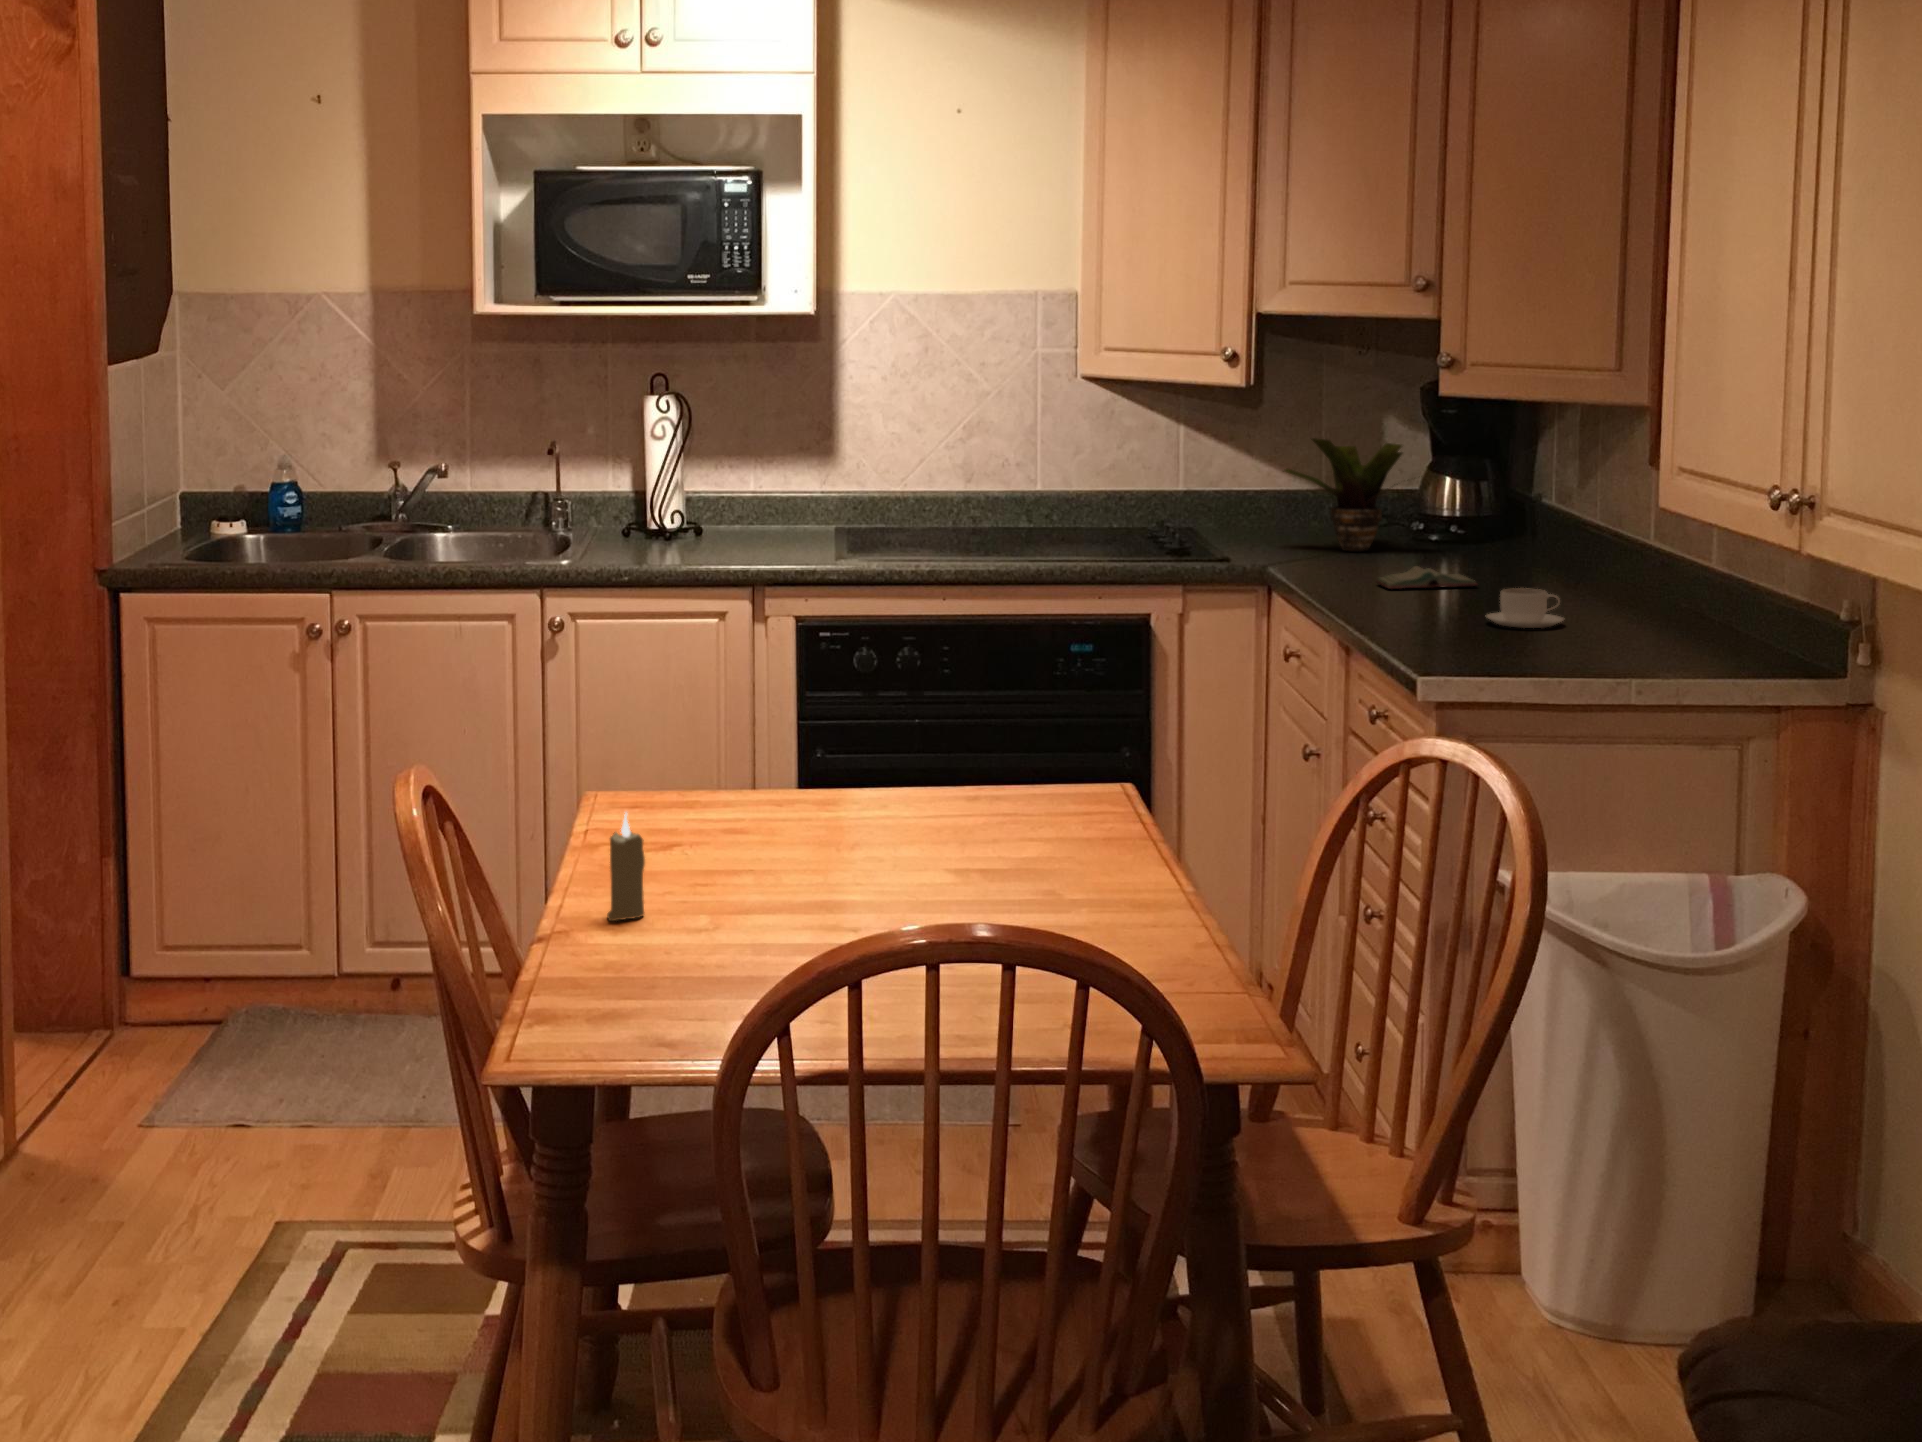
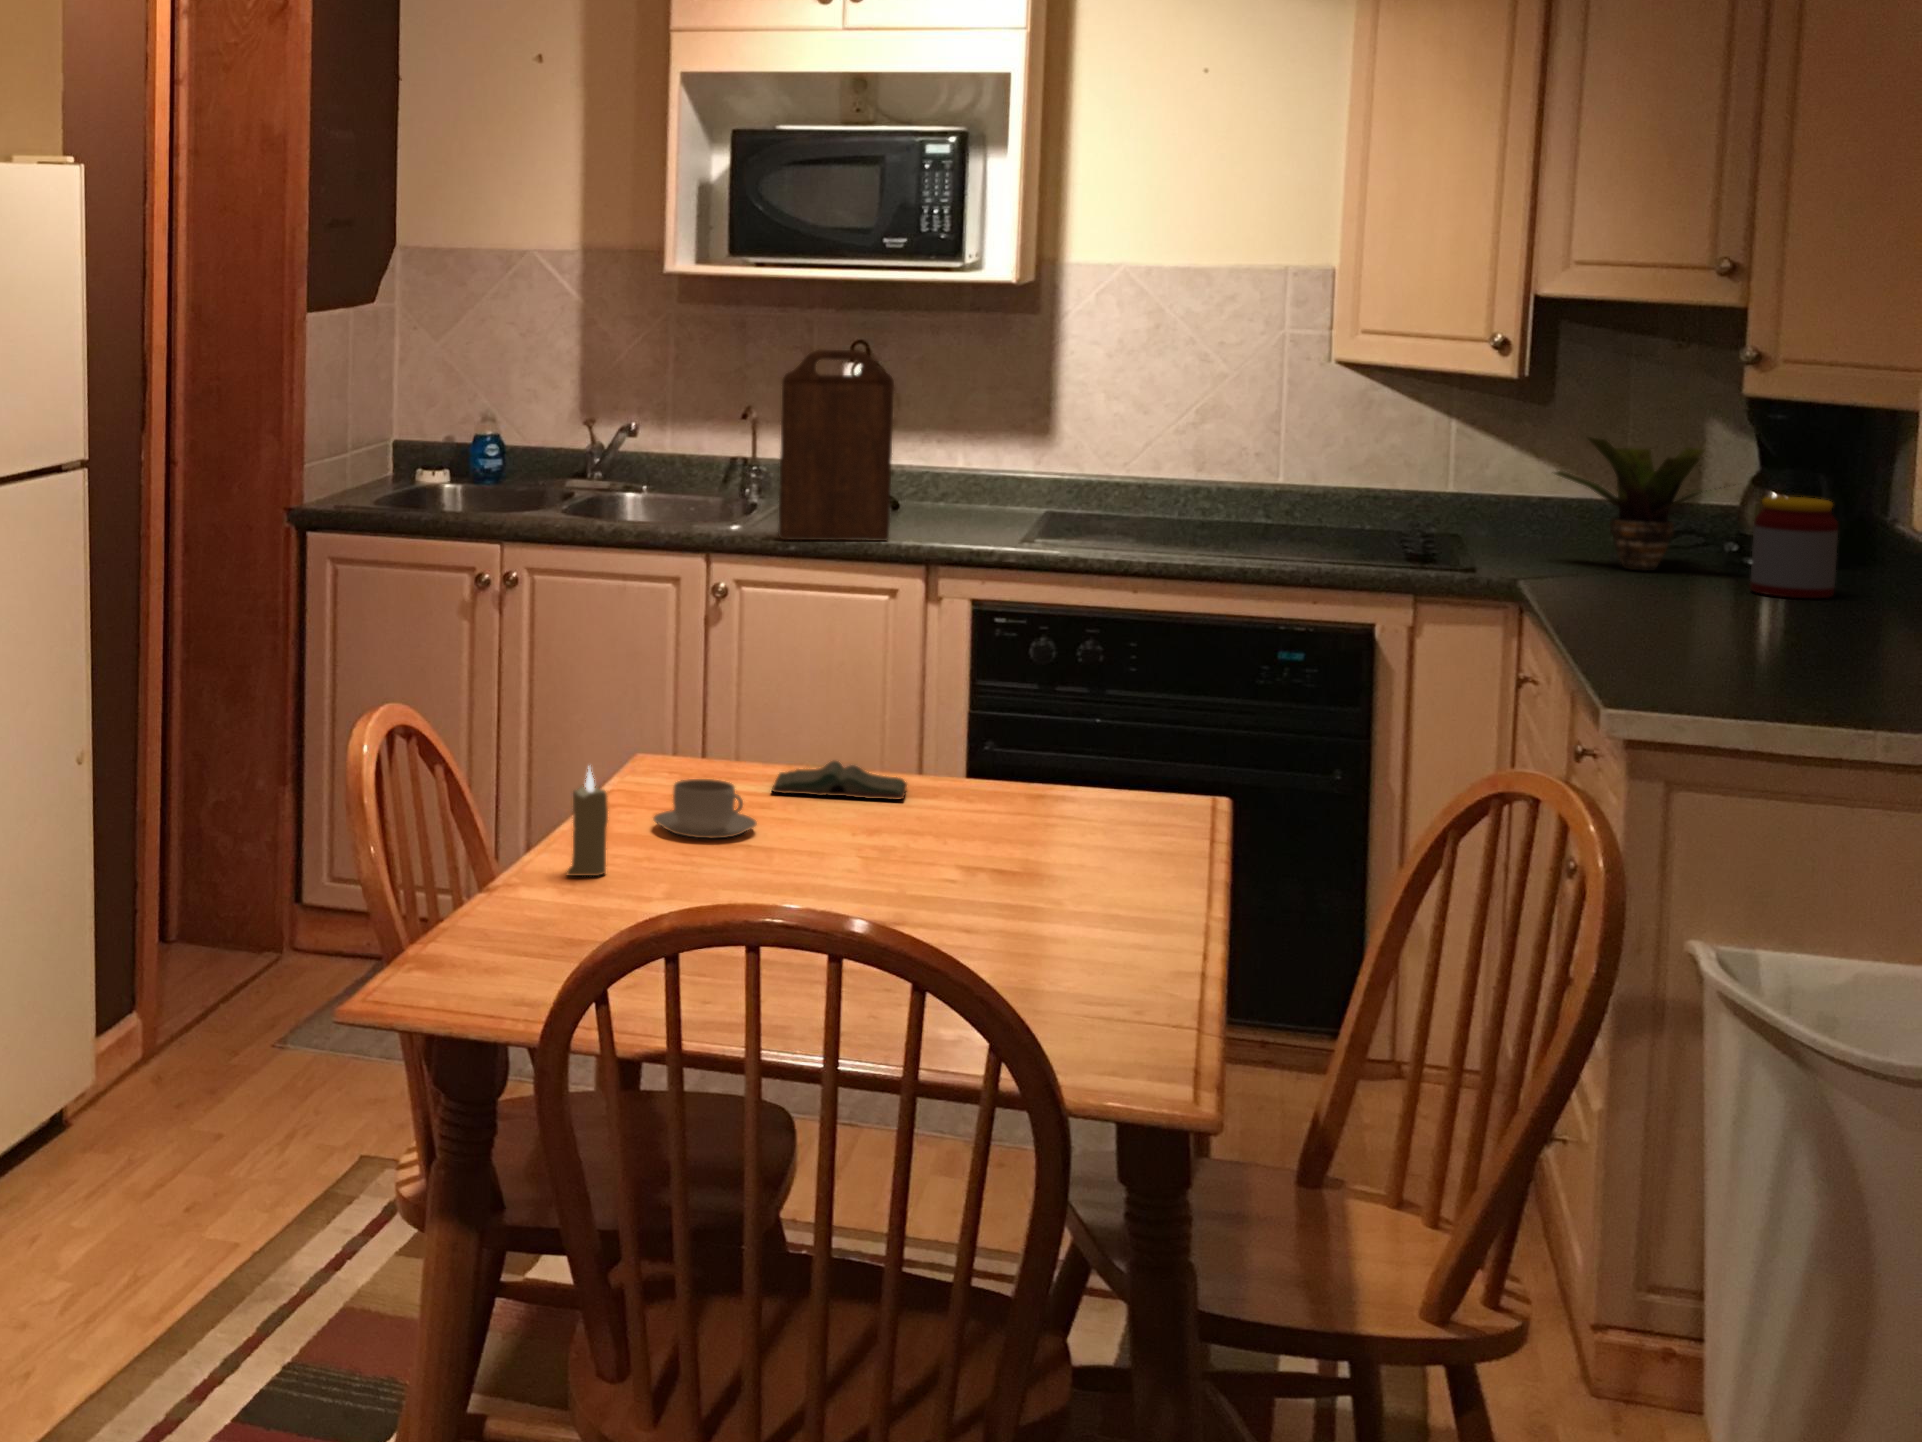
cutting board: none [610,385,715,569] -> present [778,350,894,541]
jar: none [1454,482,1520,568] -> present [1751,496,1838,598]
book: present [1377,566,1477,589] -> present [772,761,907,800]
coffee cup: present [1487,588,1563,628] -> present [654,779,756,838]

